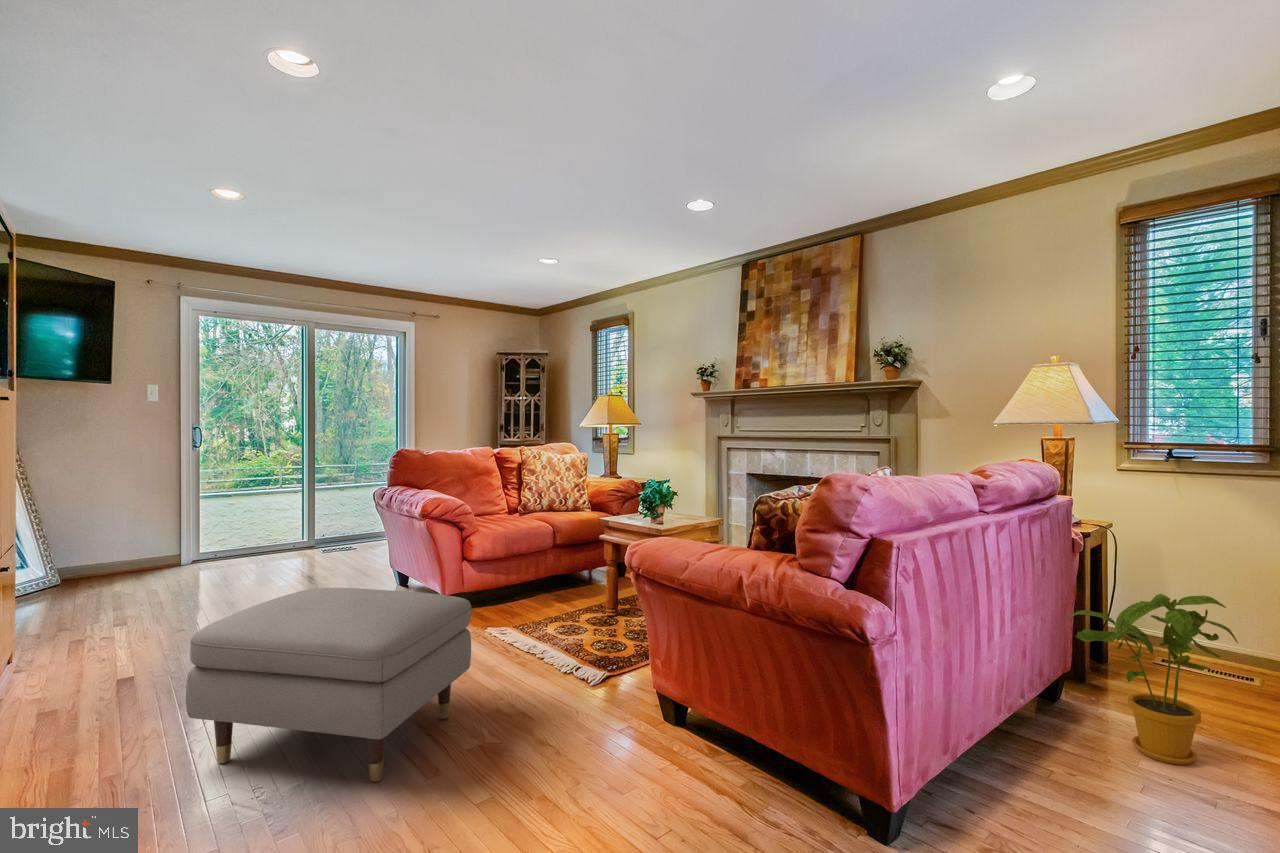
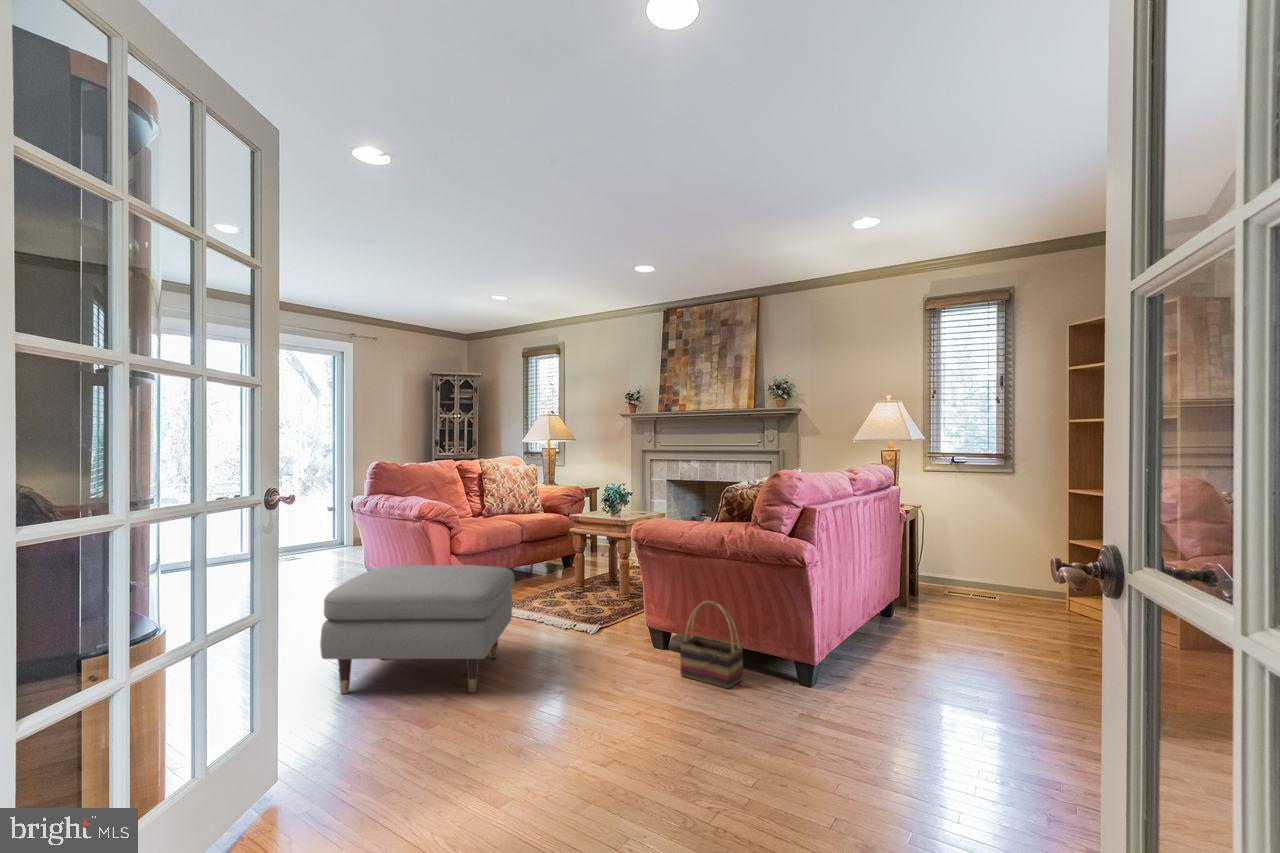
house plant: present [1065,594,1238,765] -> none [900,541,993,644]
basket: none [678,673,776,823] -> present [680,601,743,689]

